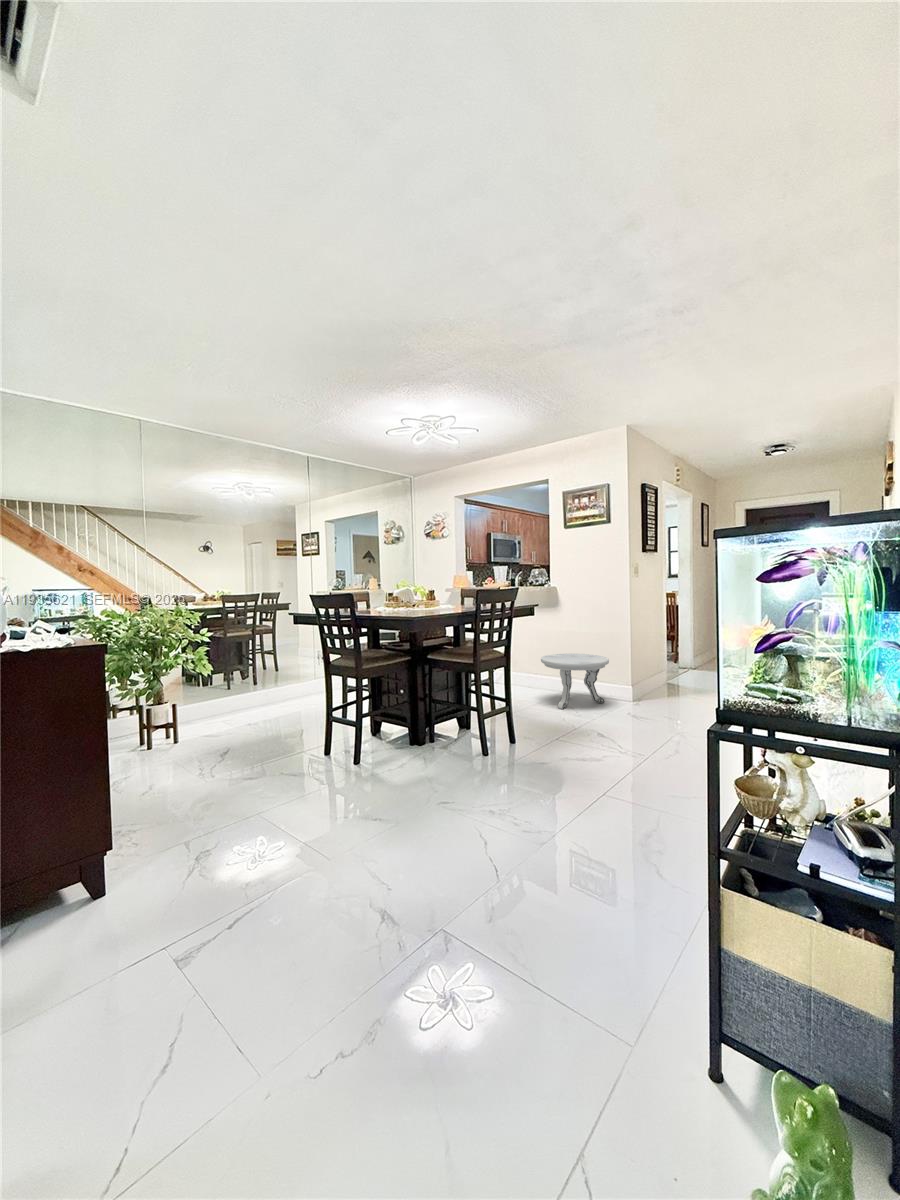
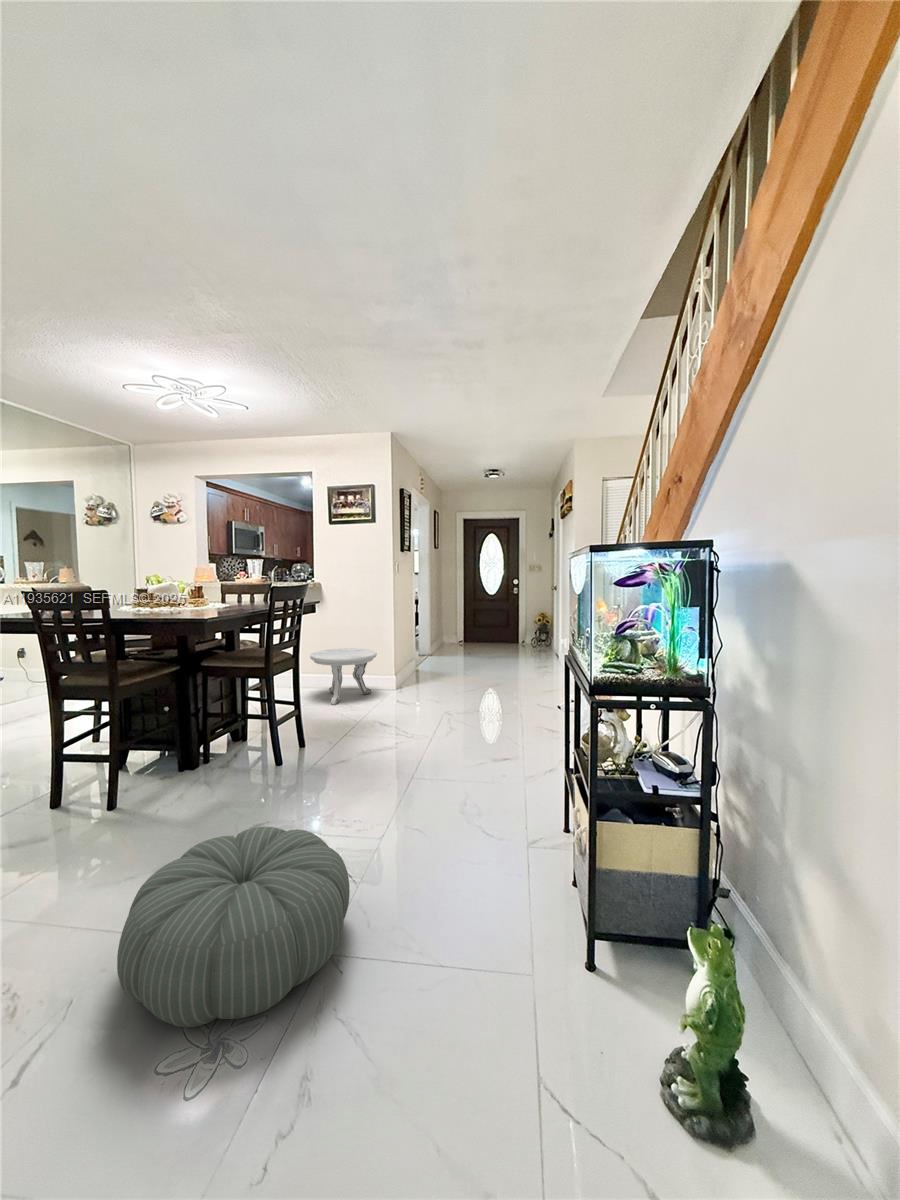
pouf: none [293,800,477,953] -> present [117,827,350,1027]

